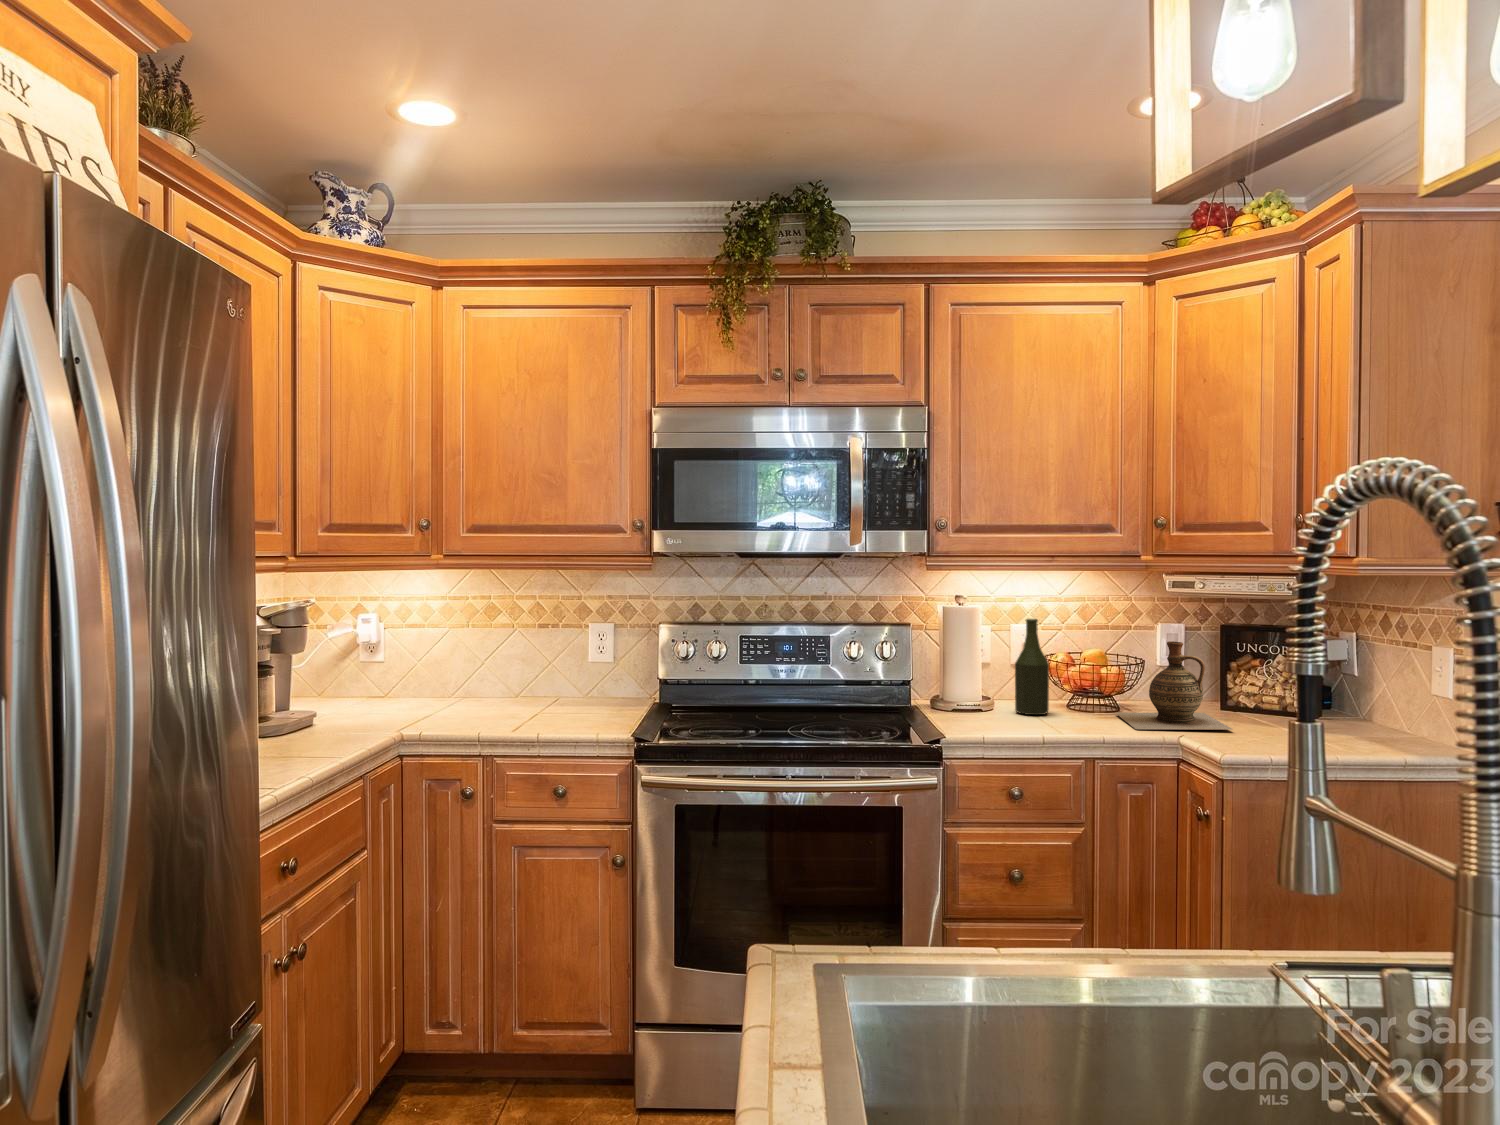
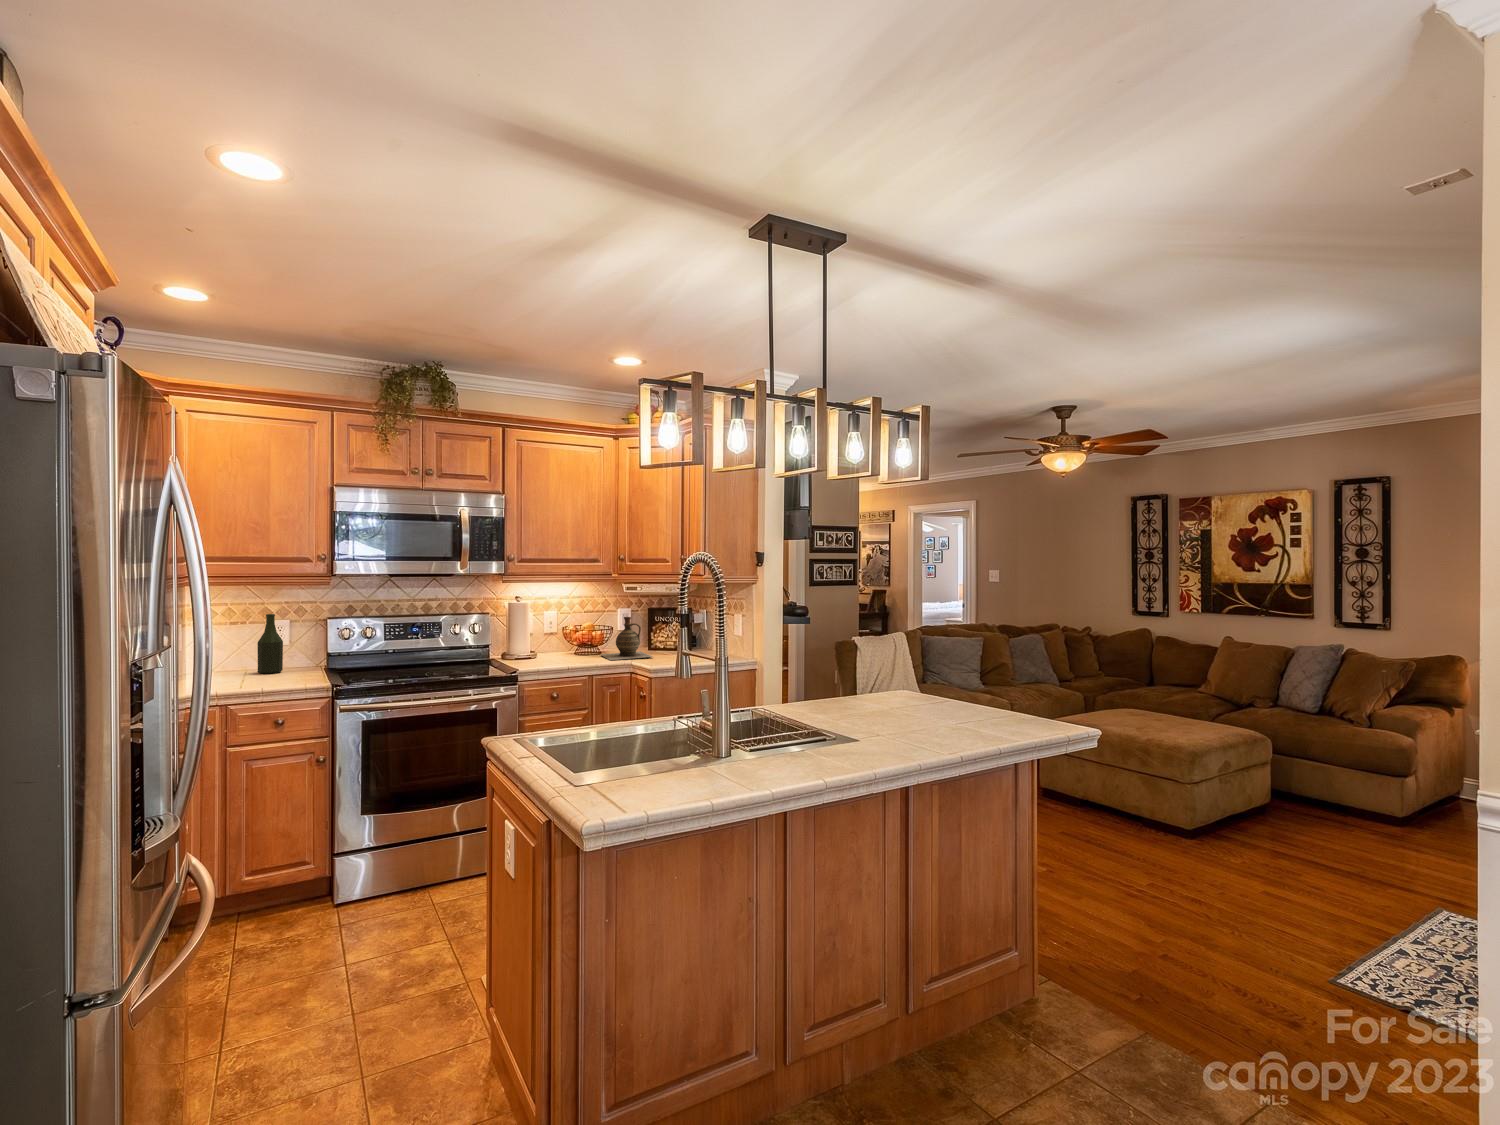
bottle: present [1015,619,1049,715] -> present [258,614,283,674]

